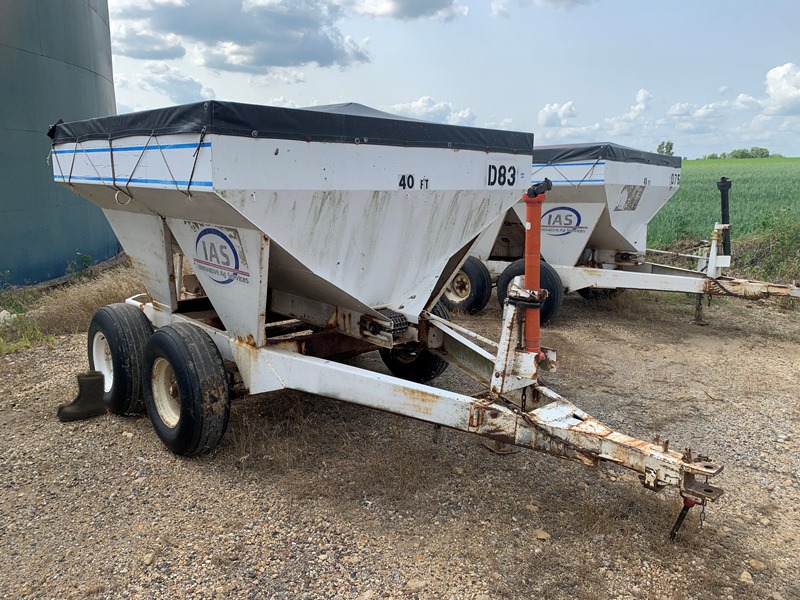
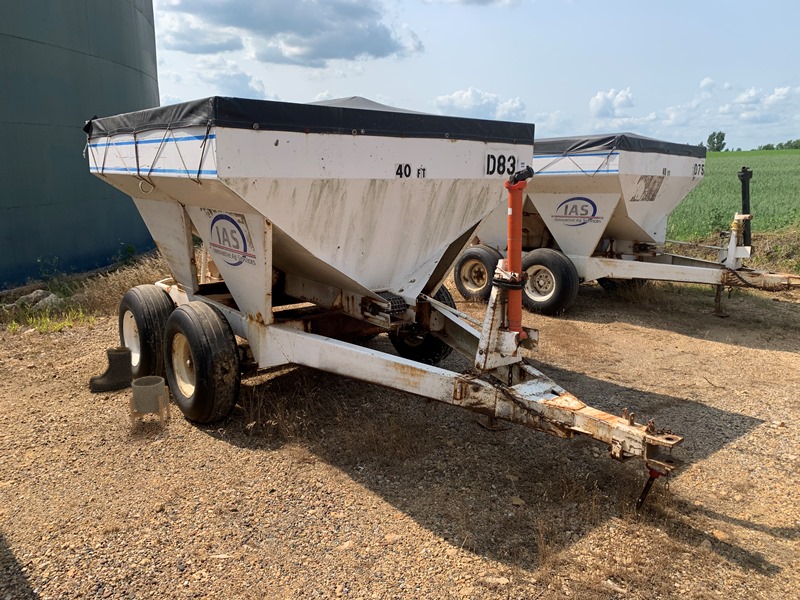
planter: none [107,404,151,464] -> present [129,376,171,430]

